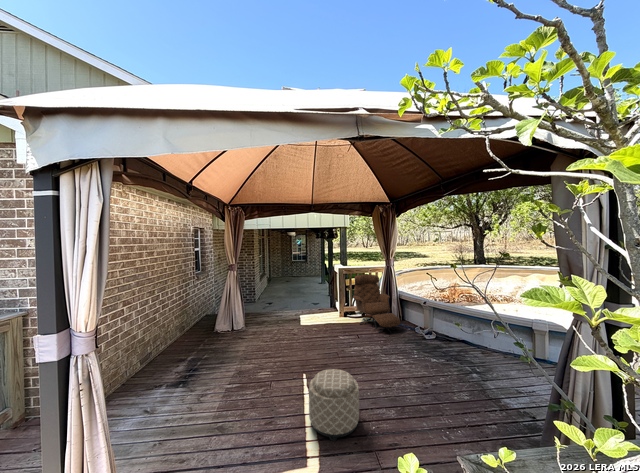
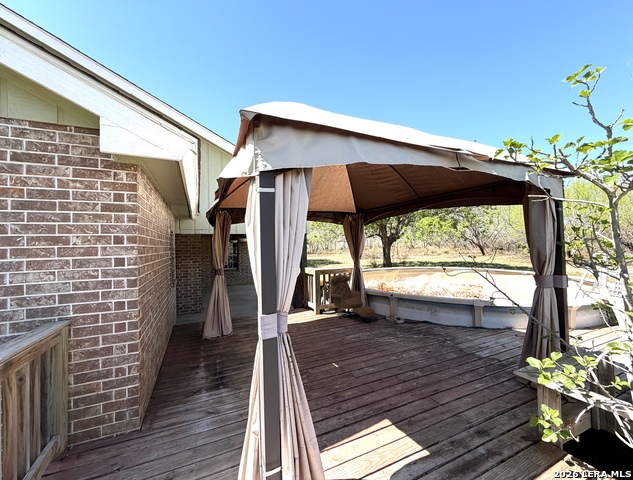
ottoman: present [309,369,359,441] -> none [364,345,405,398]

